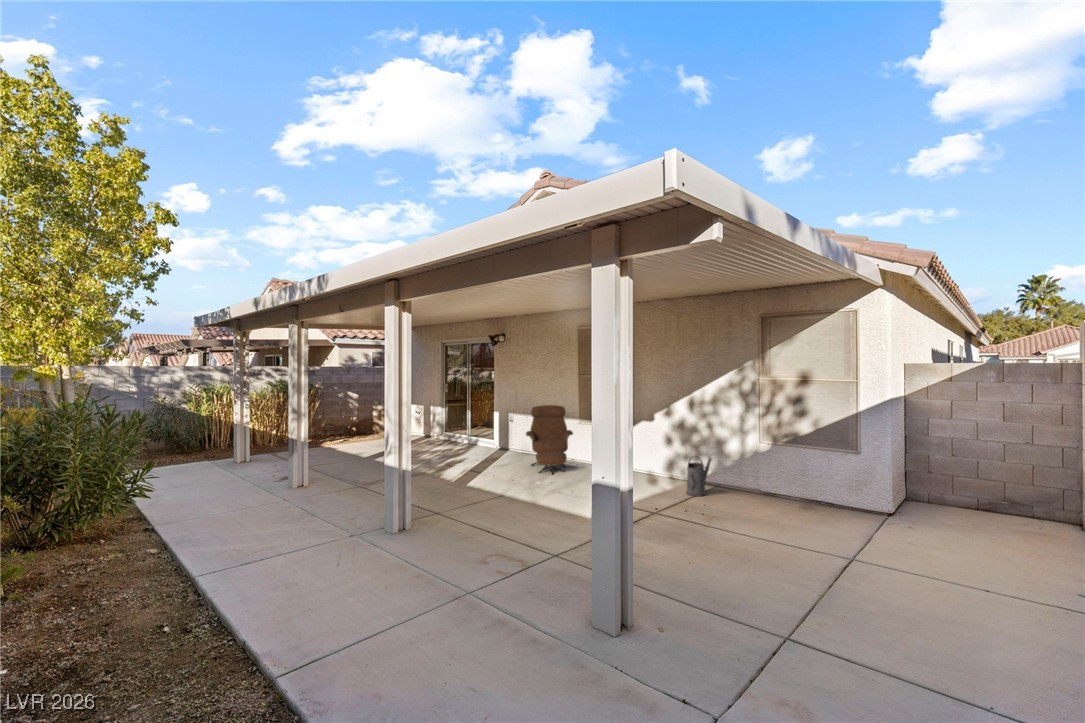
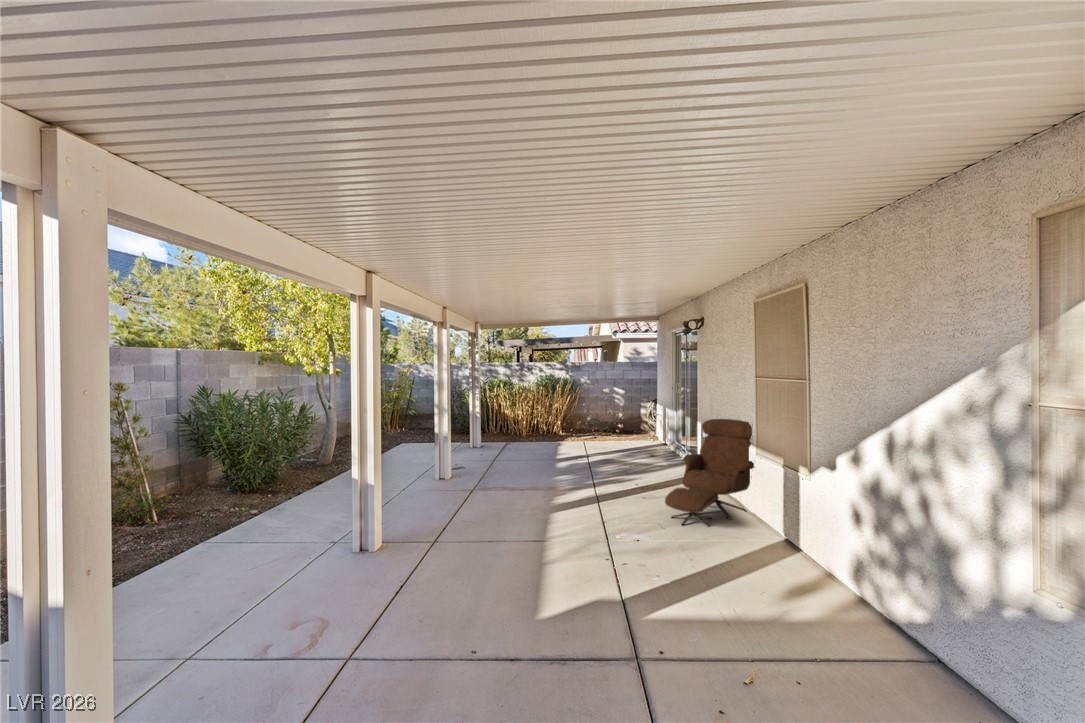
watering can: present [686,456,711,496] -> none [806,565,920,668]

